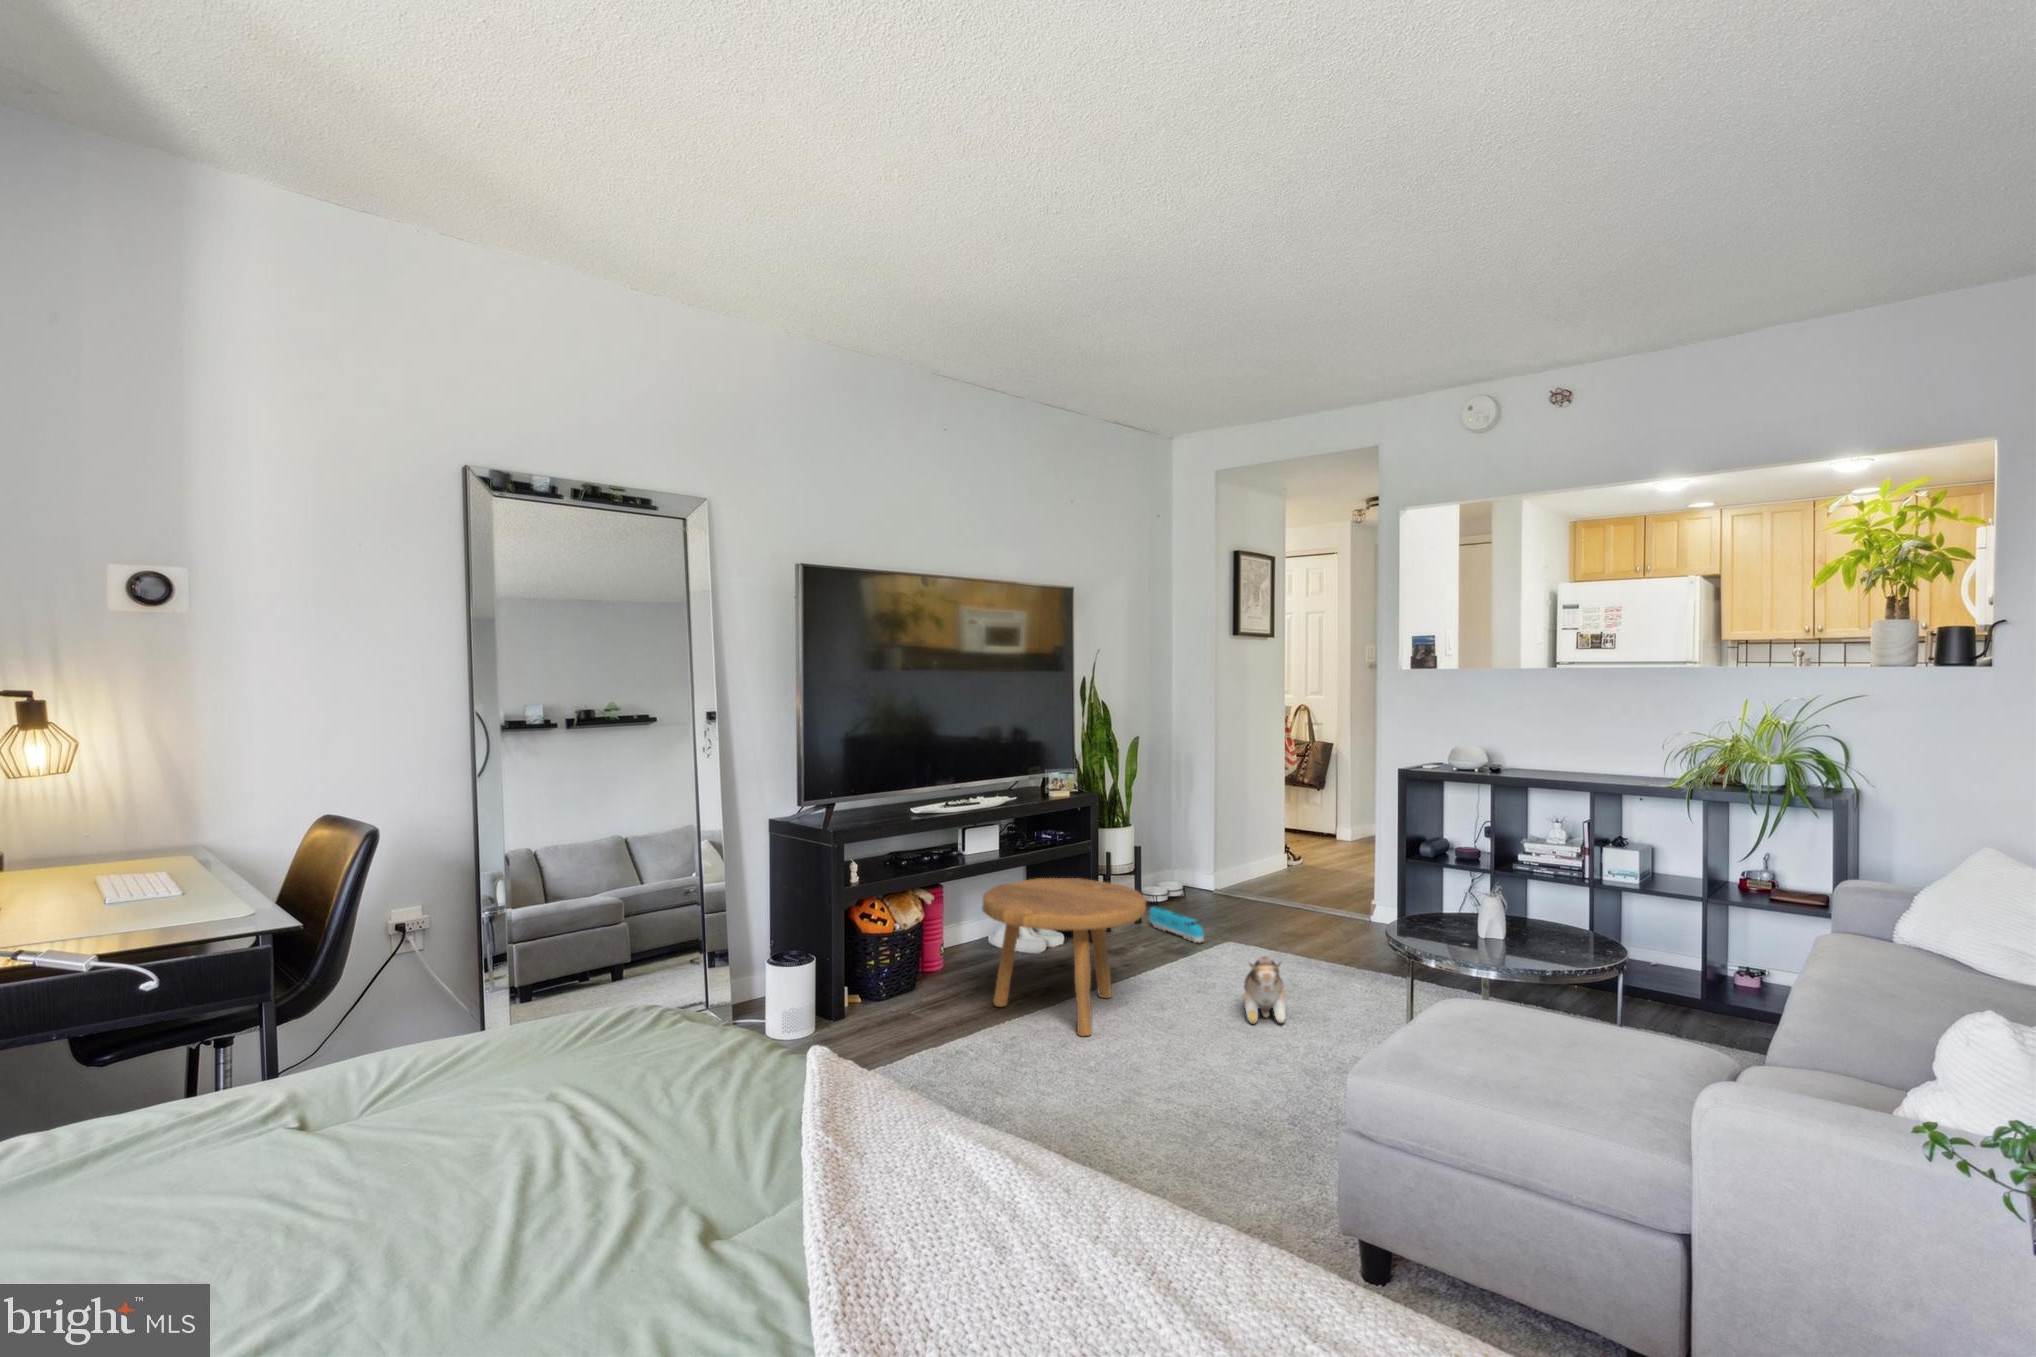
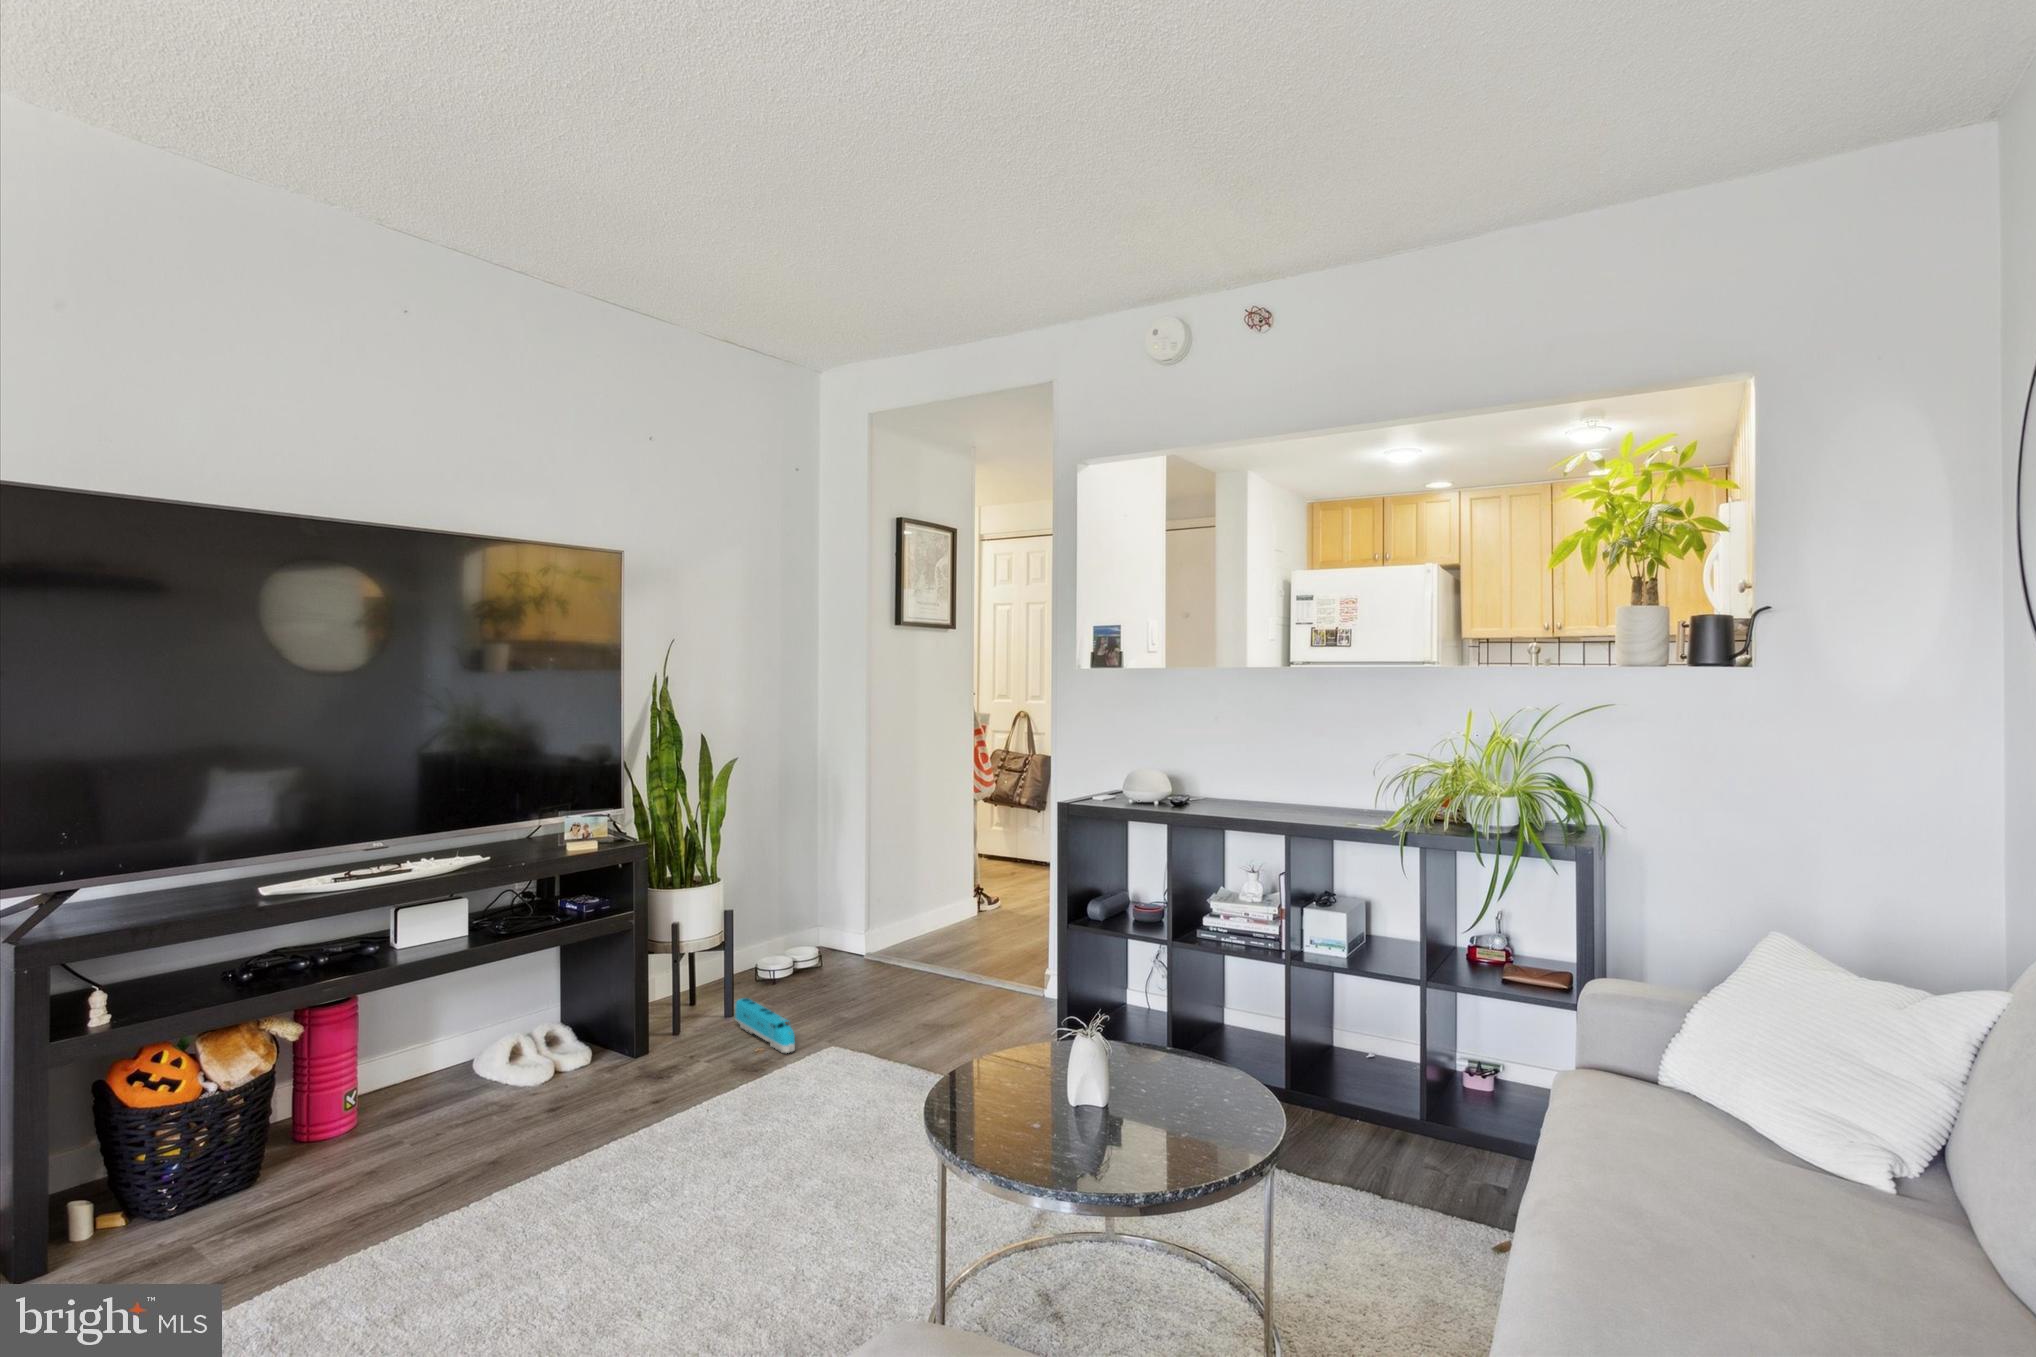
footstool: present [982,878,1146,1036] -> none [316,988,618,1277]
plush toy: present [1244,956,1286,1024] -> none [753,1112,836,1219]

